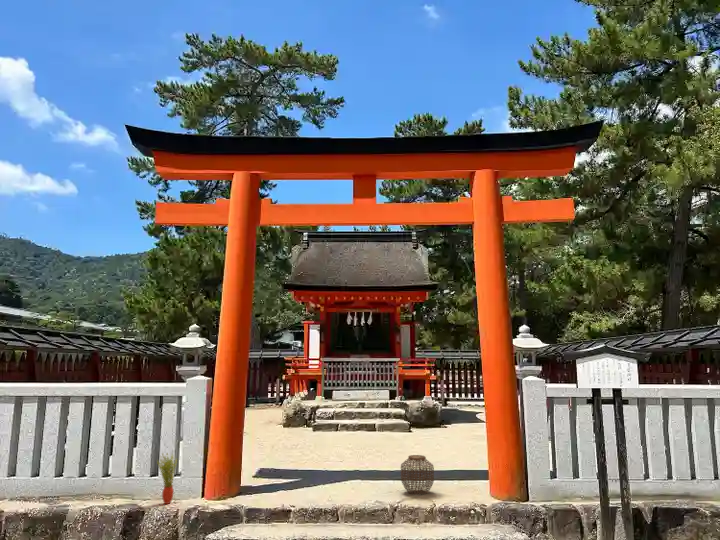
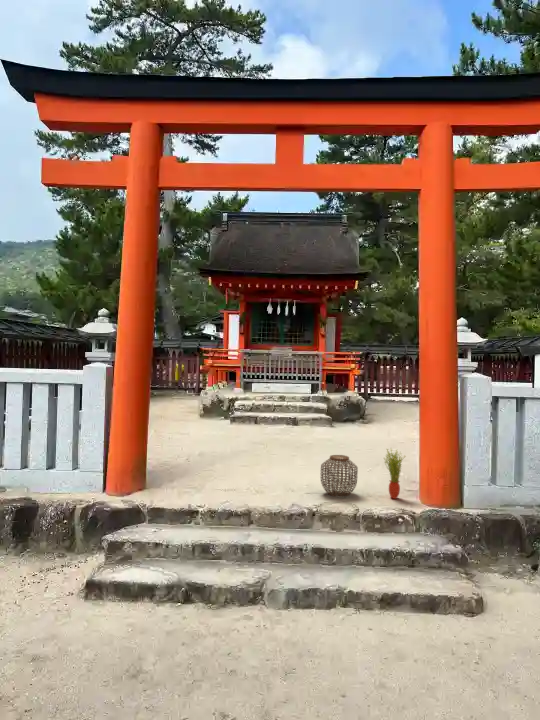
potted plant: present [157,456,177,504] -> present [384,449,405,499]

